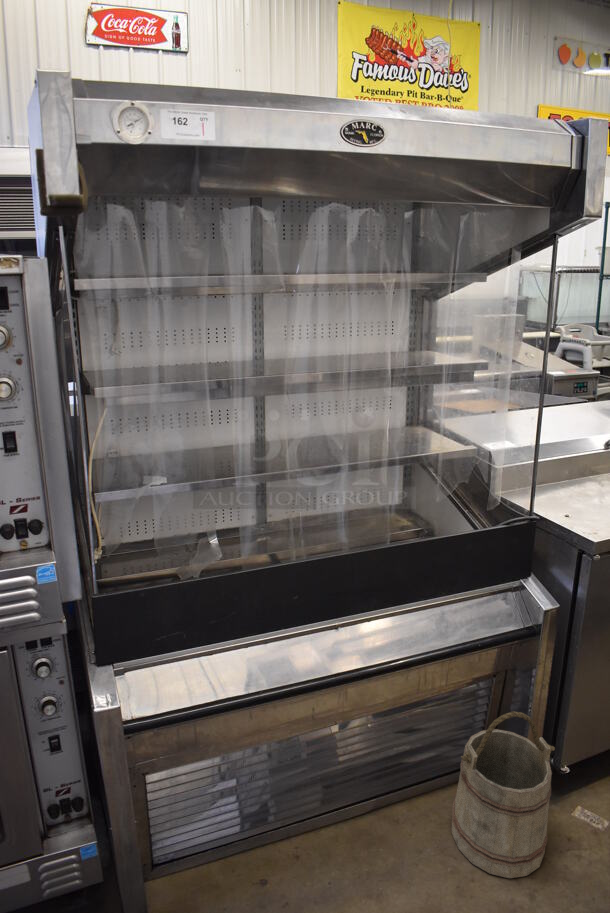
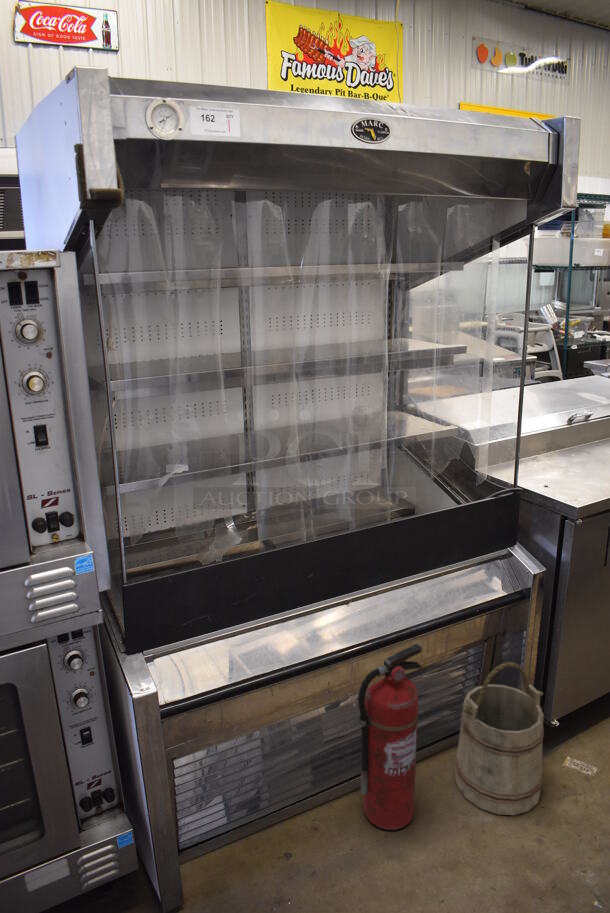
fire extinguisher: none [343,681,417,875] -> present [358,644,422,830]

